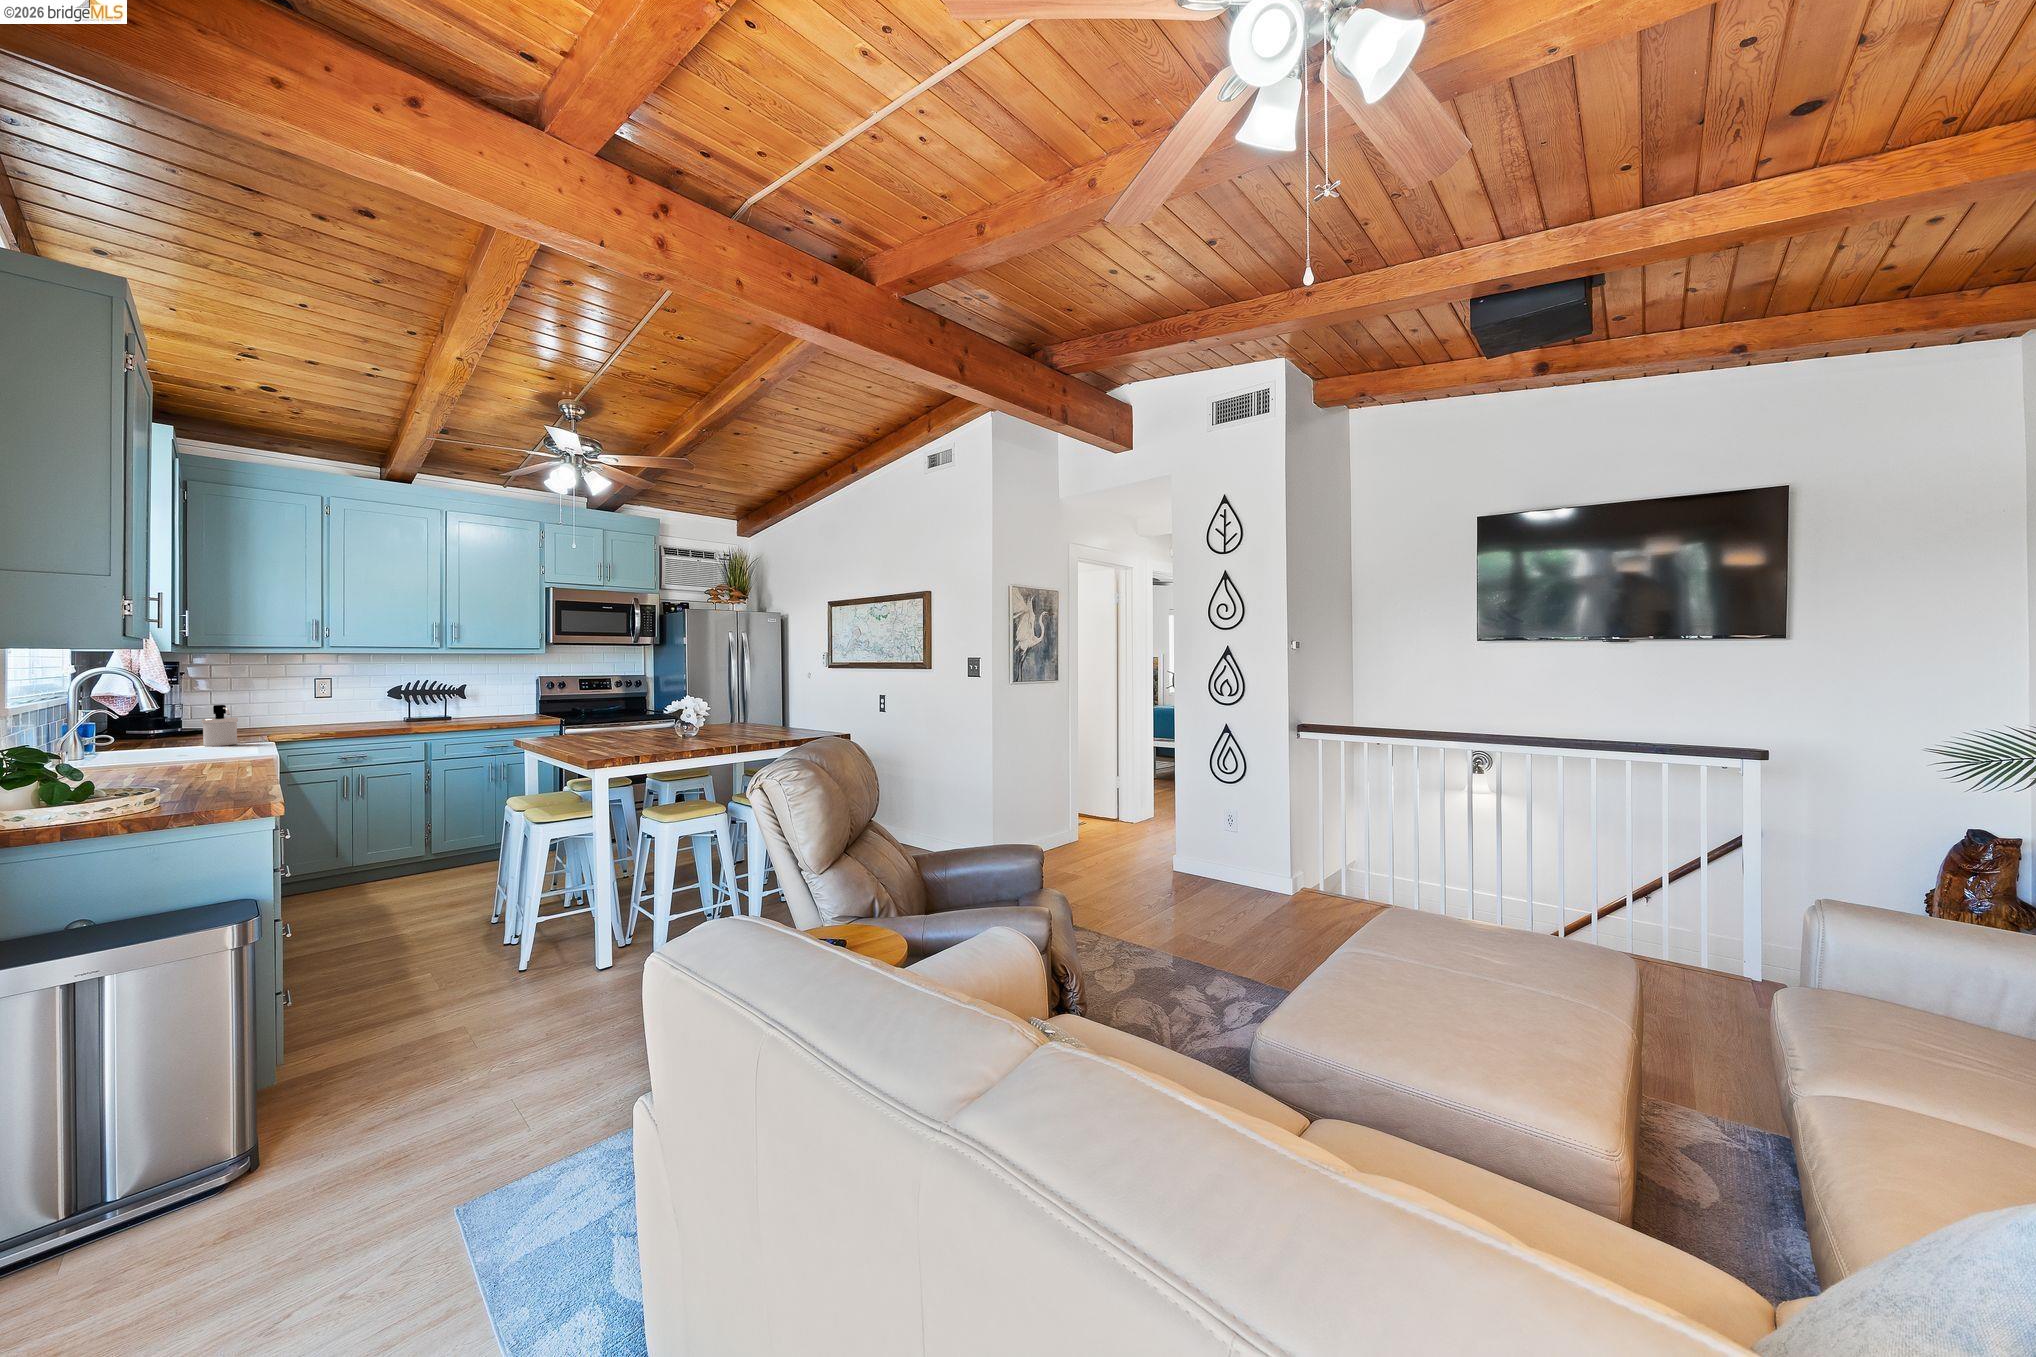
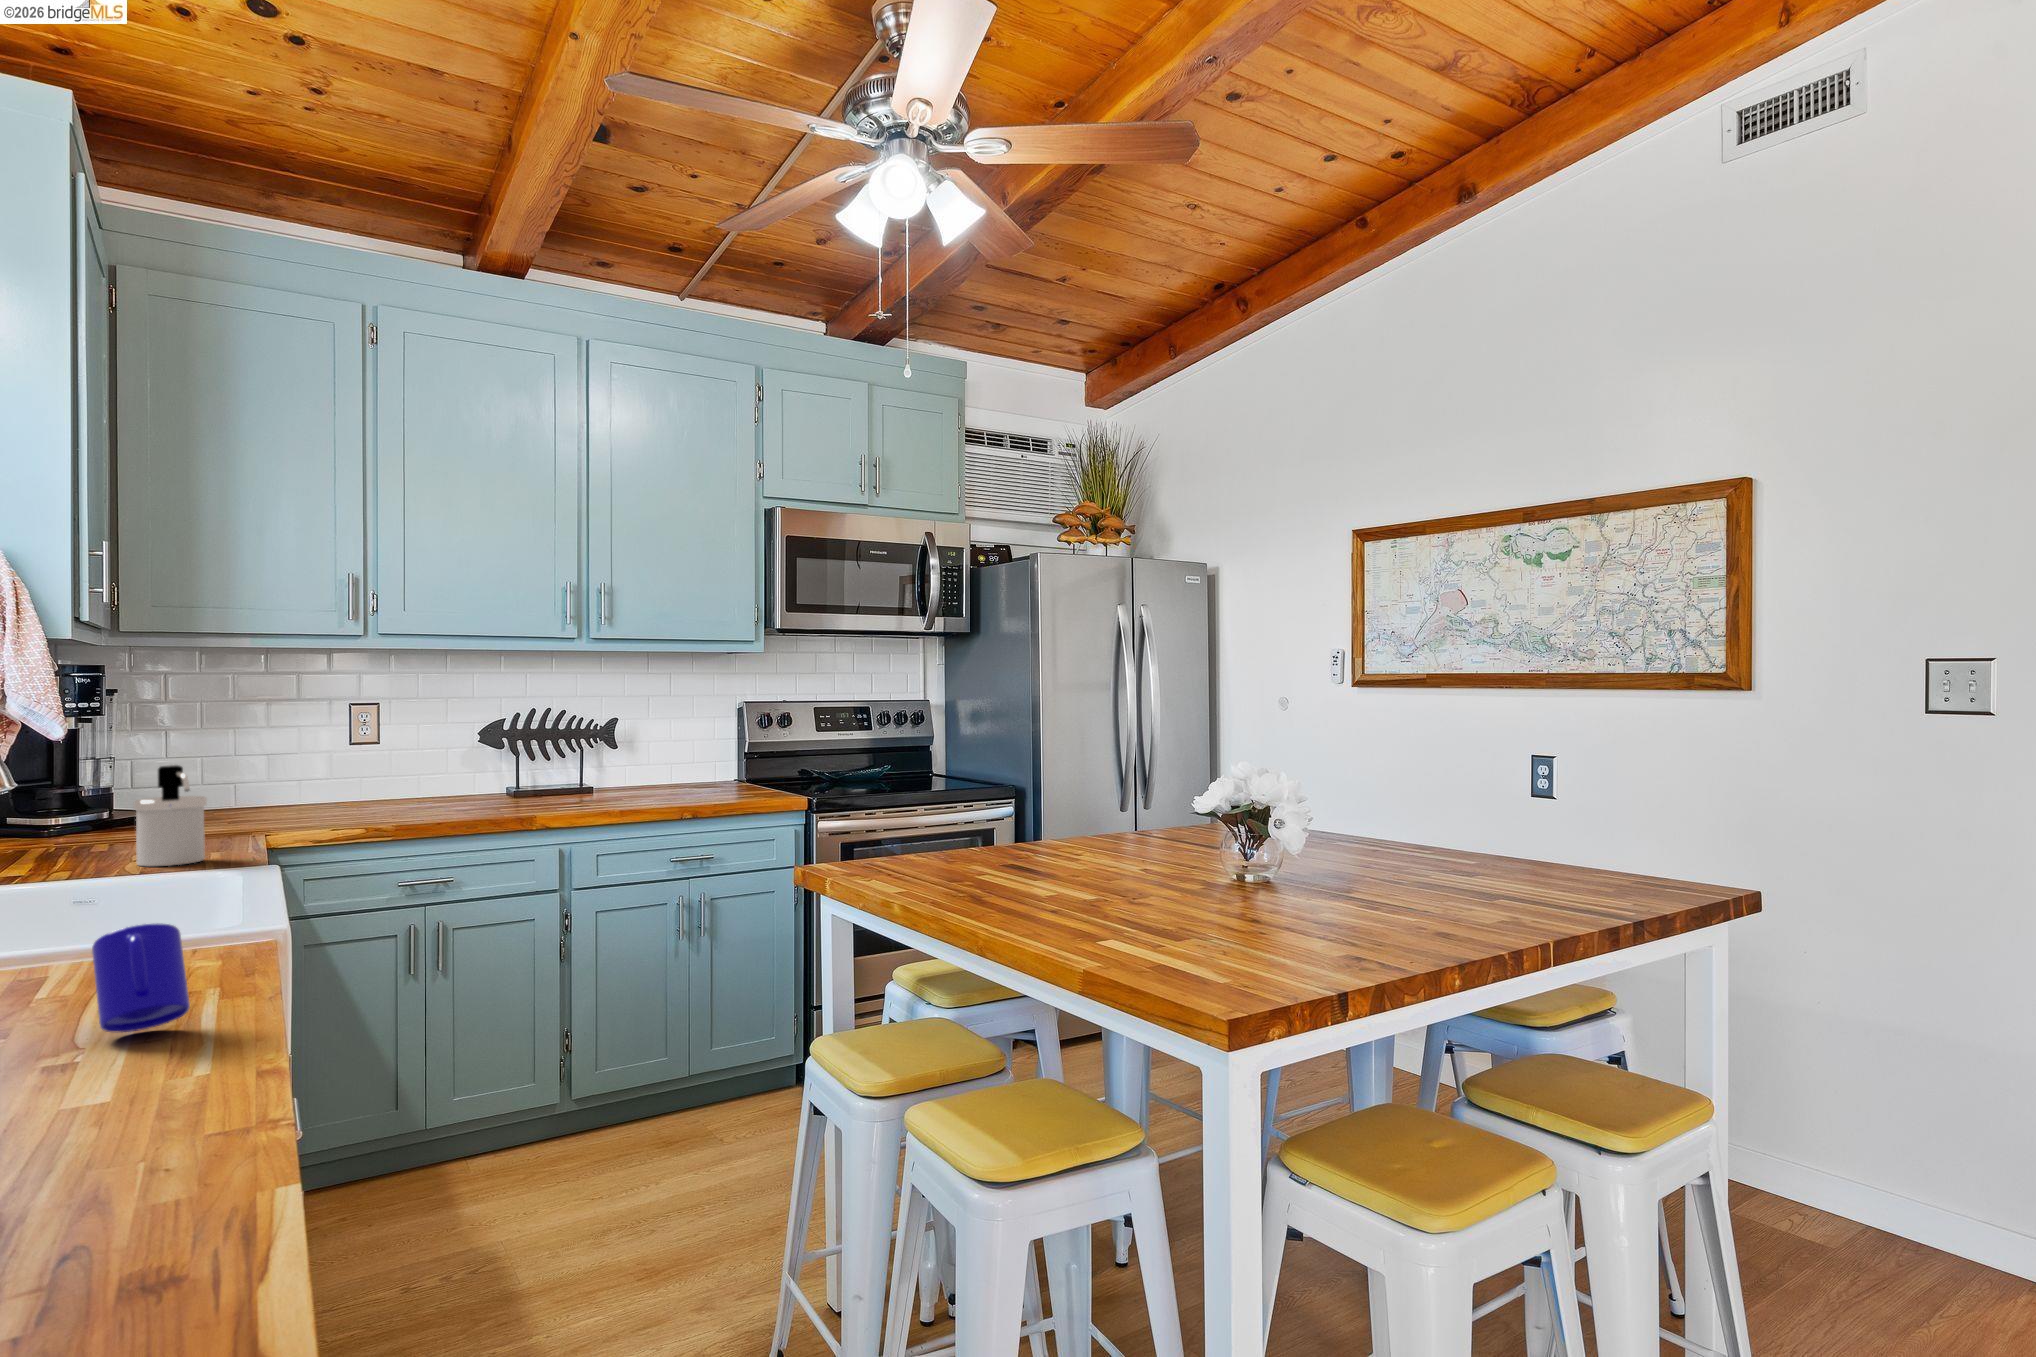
mug: none [205,744,239,775] -> present [92,923,190,1033]

